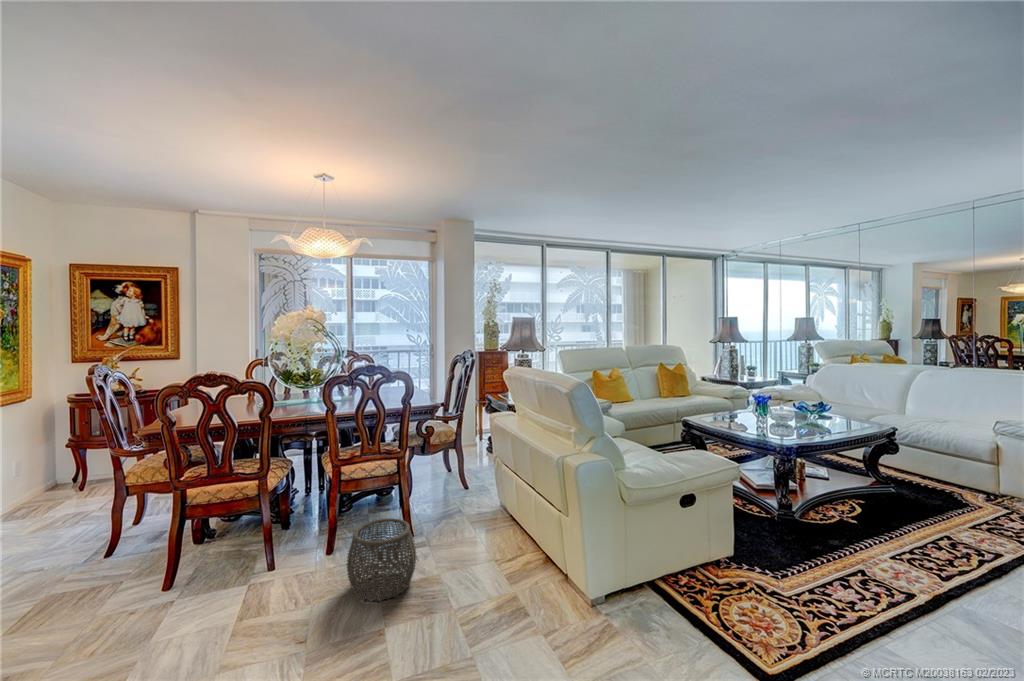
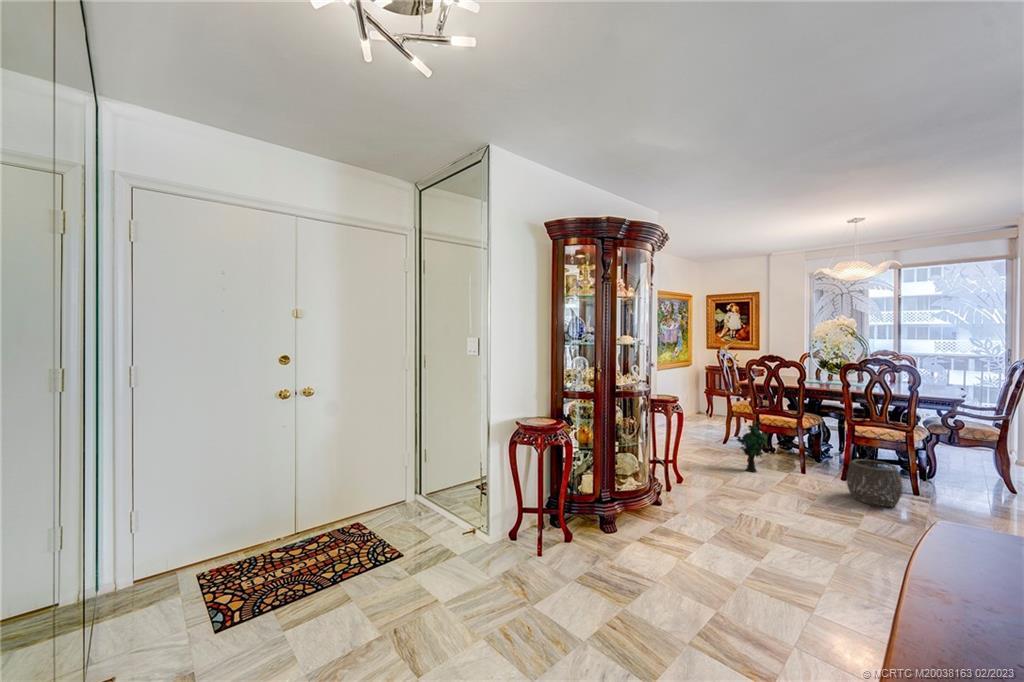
decorative plant: none [127,508,210,628] -> present [737,421,768,472]

